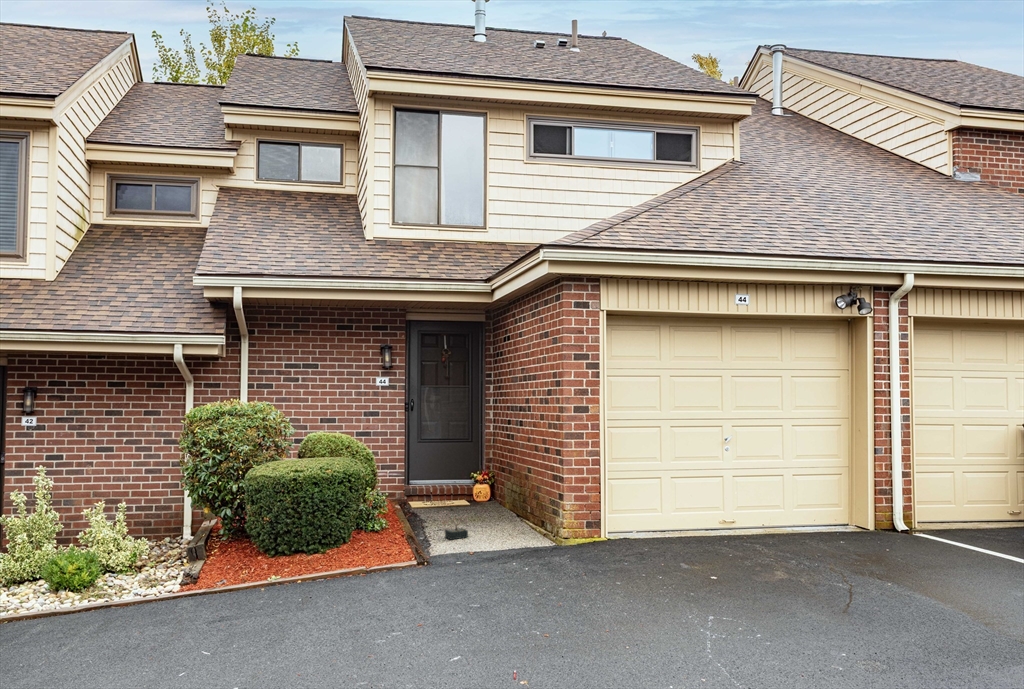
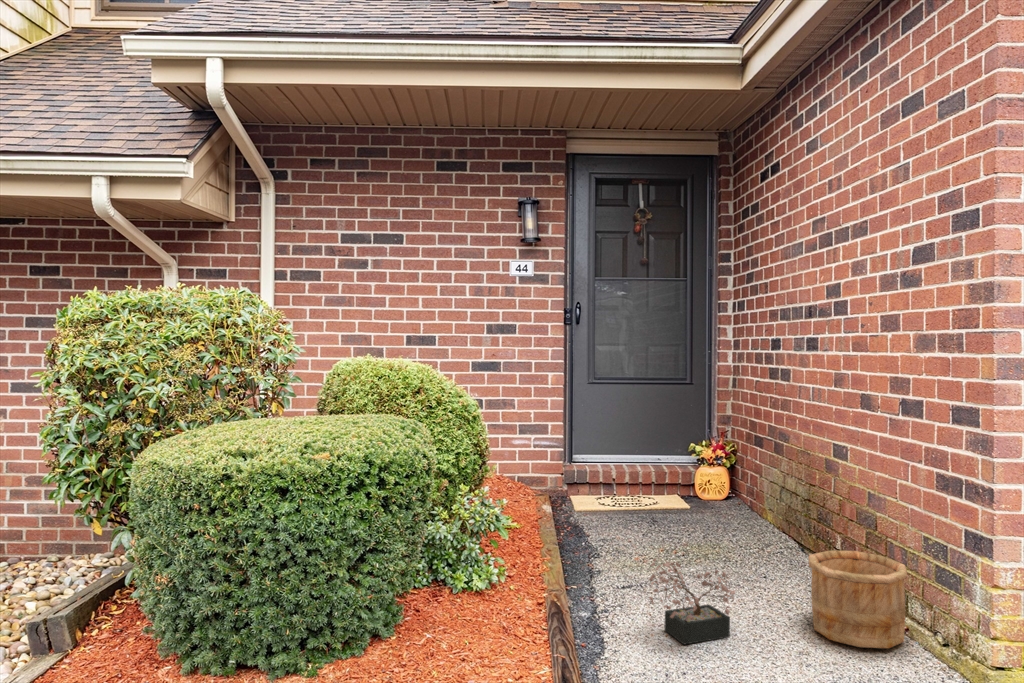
wooden bucket: none [497,507,530,537] -> present [808,551,907,648]

